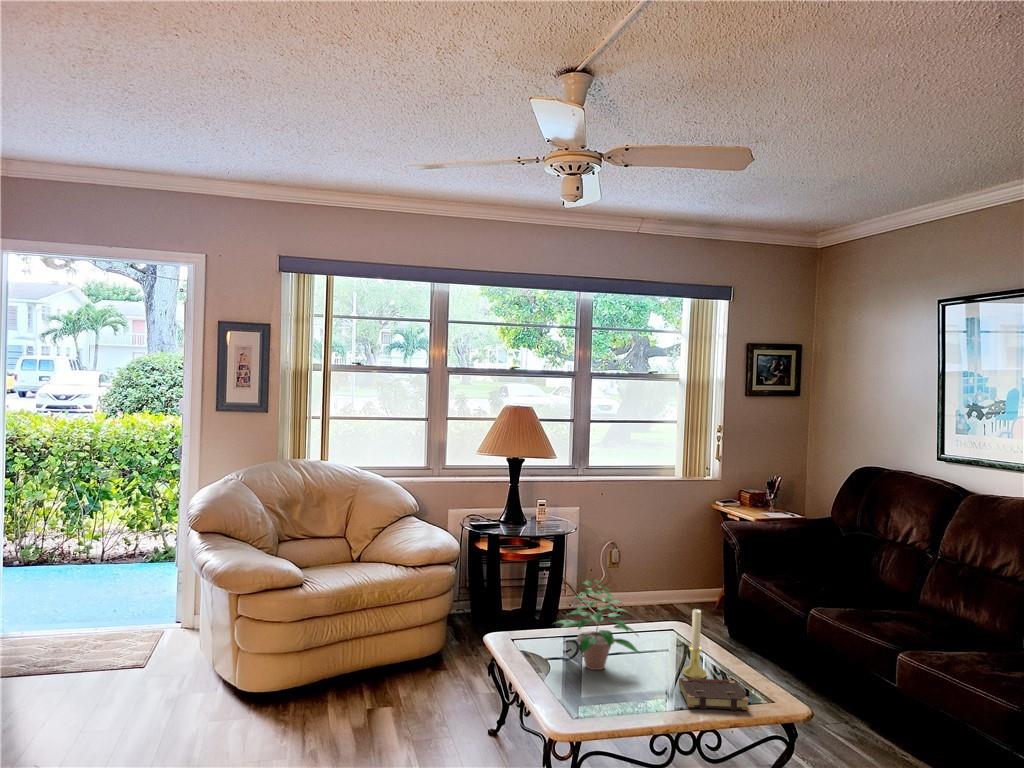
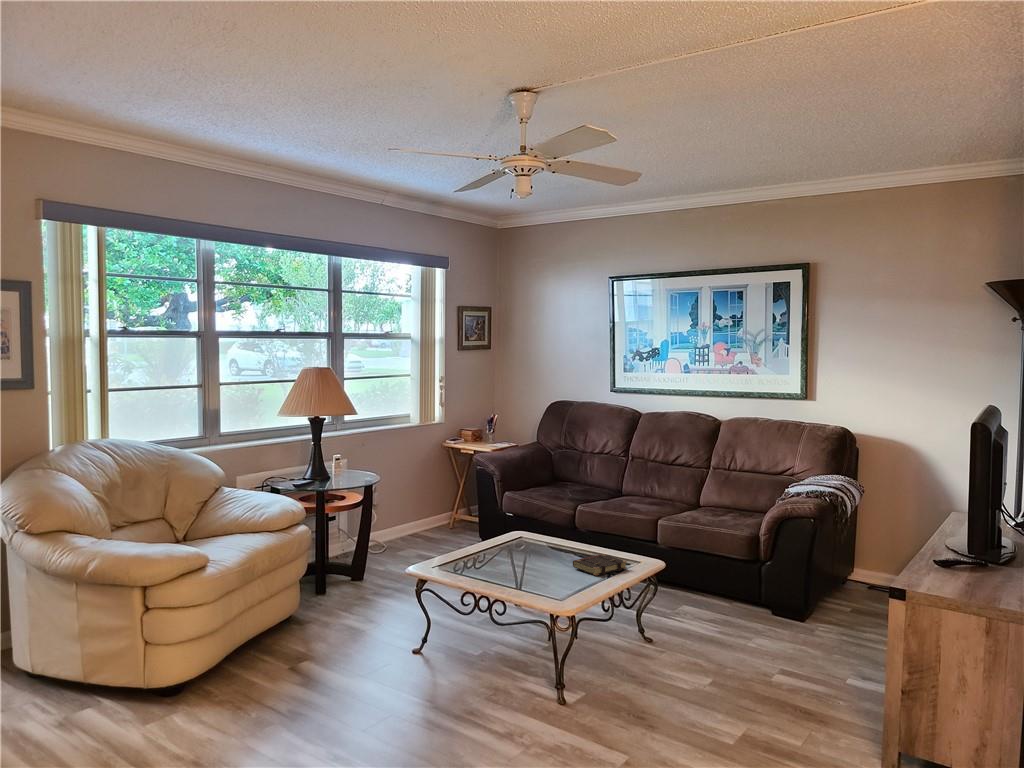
potted plant: present [556,580,639,670] -> none [468,502,540,572]
candle holder: present [683,609,706,679] -> none [558,510,575,562]

